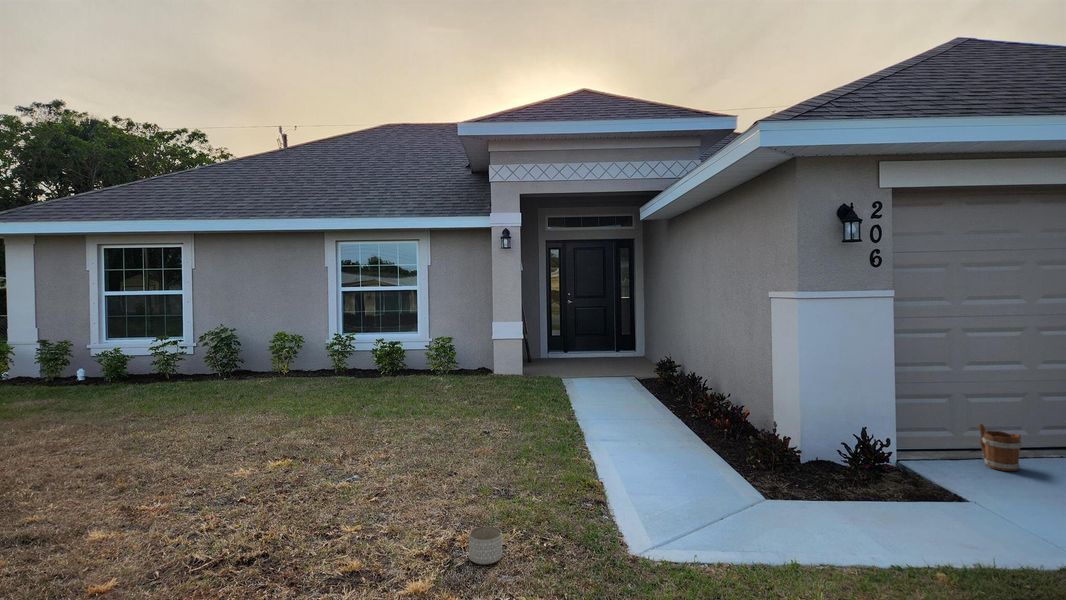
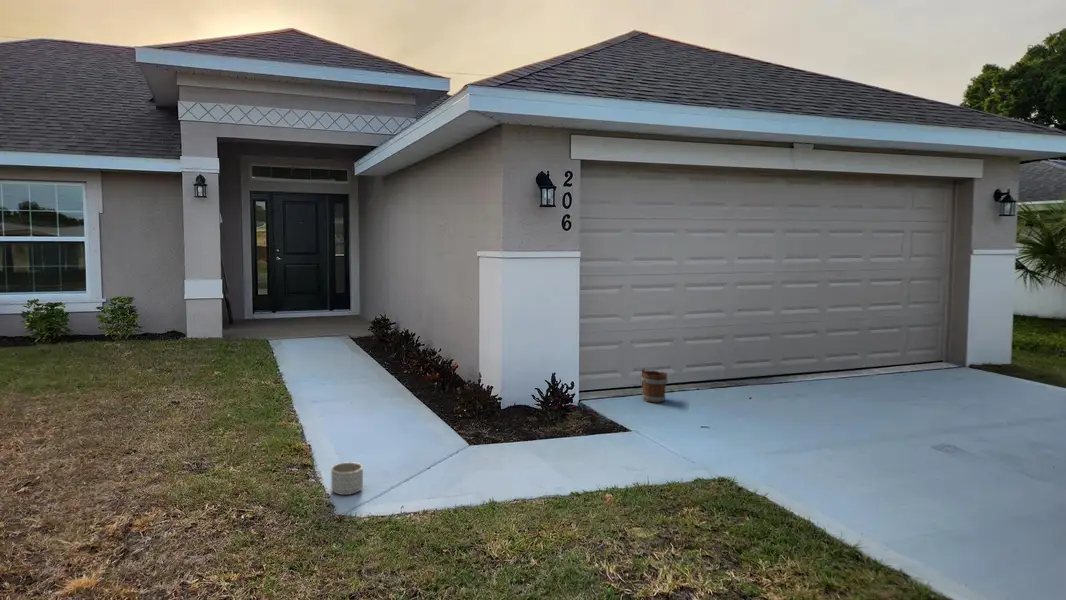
planter: present [469,526,502,565] -> present [331,462,363,495]

